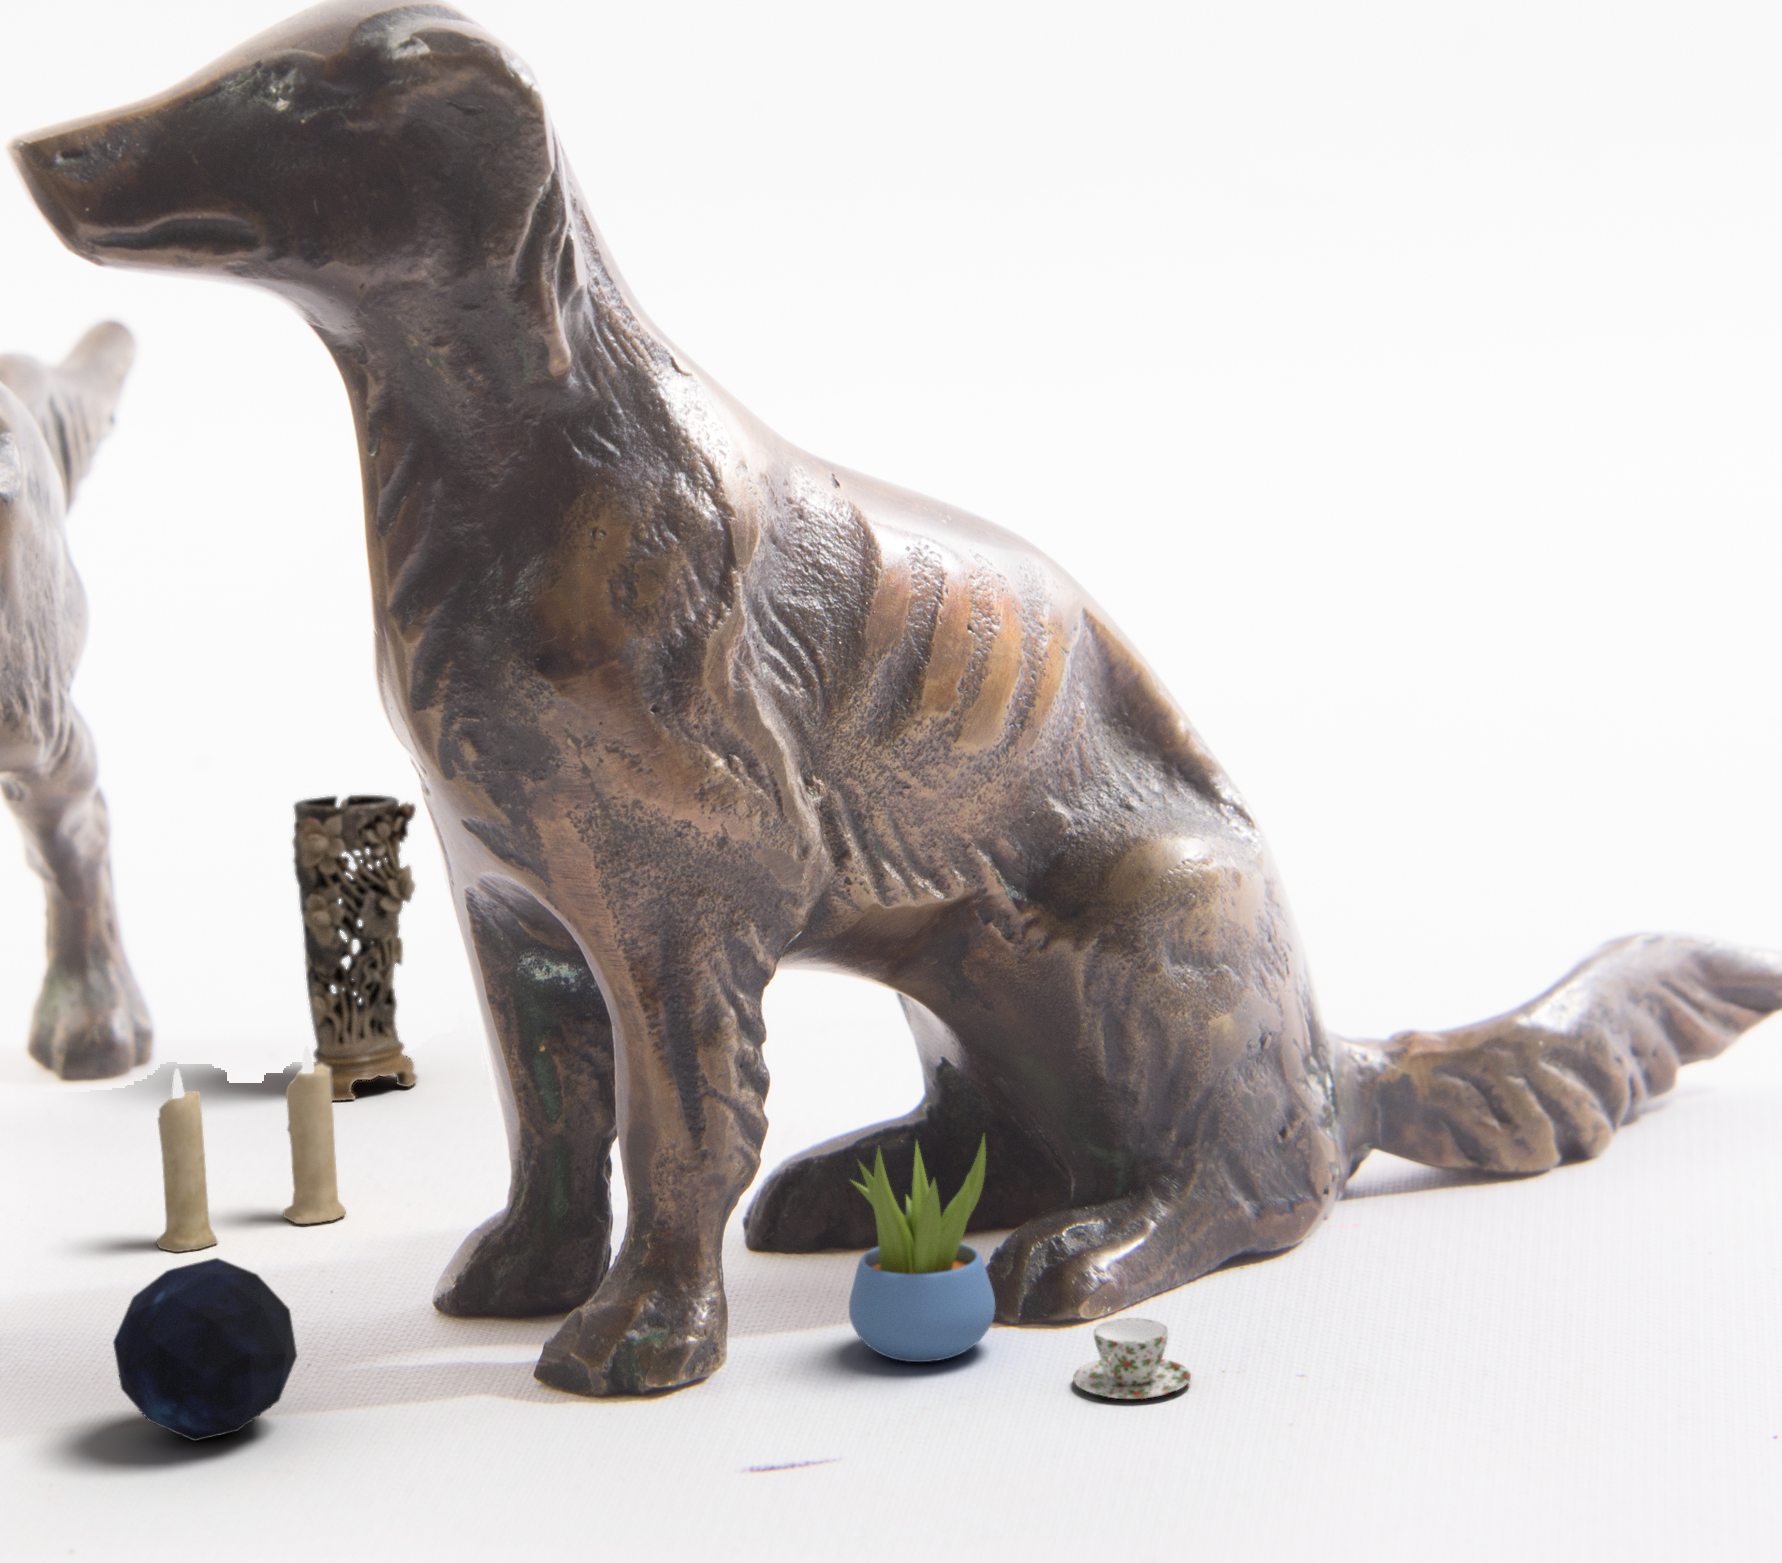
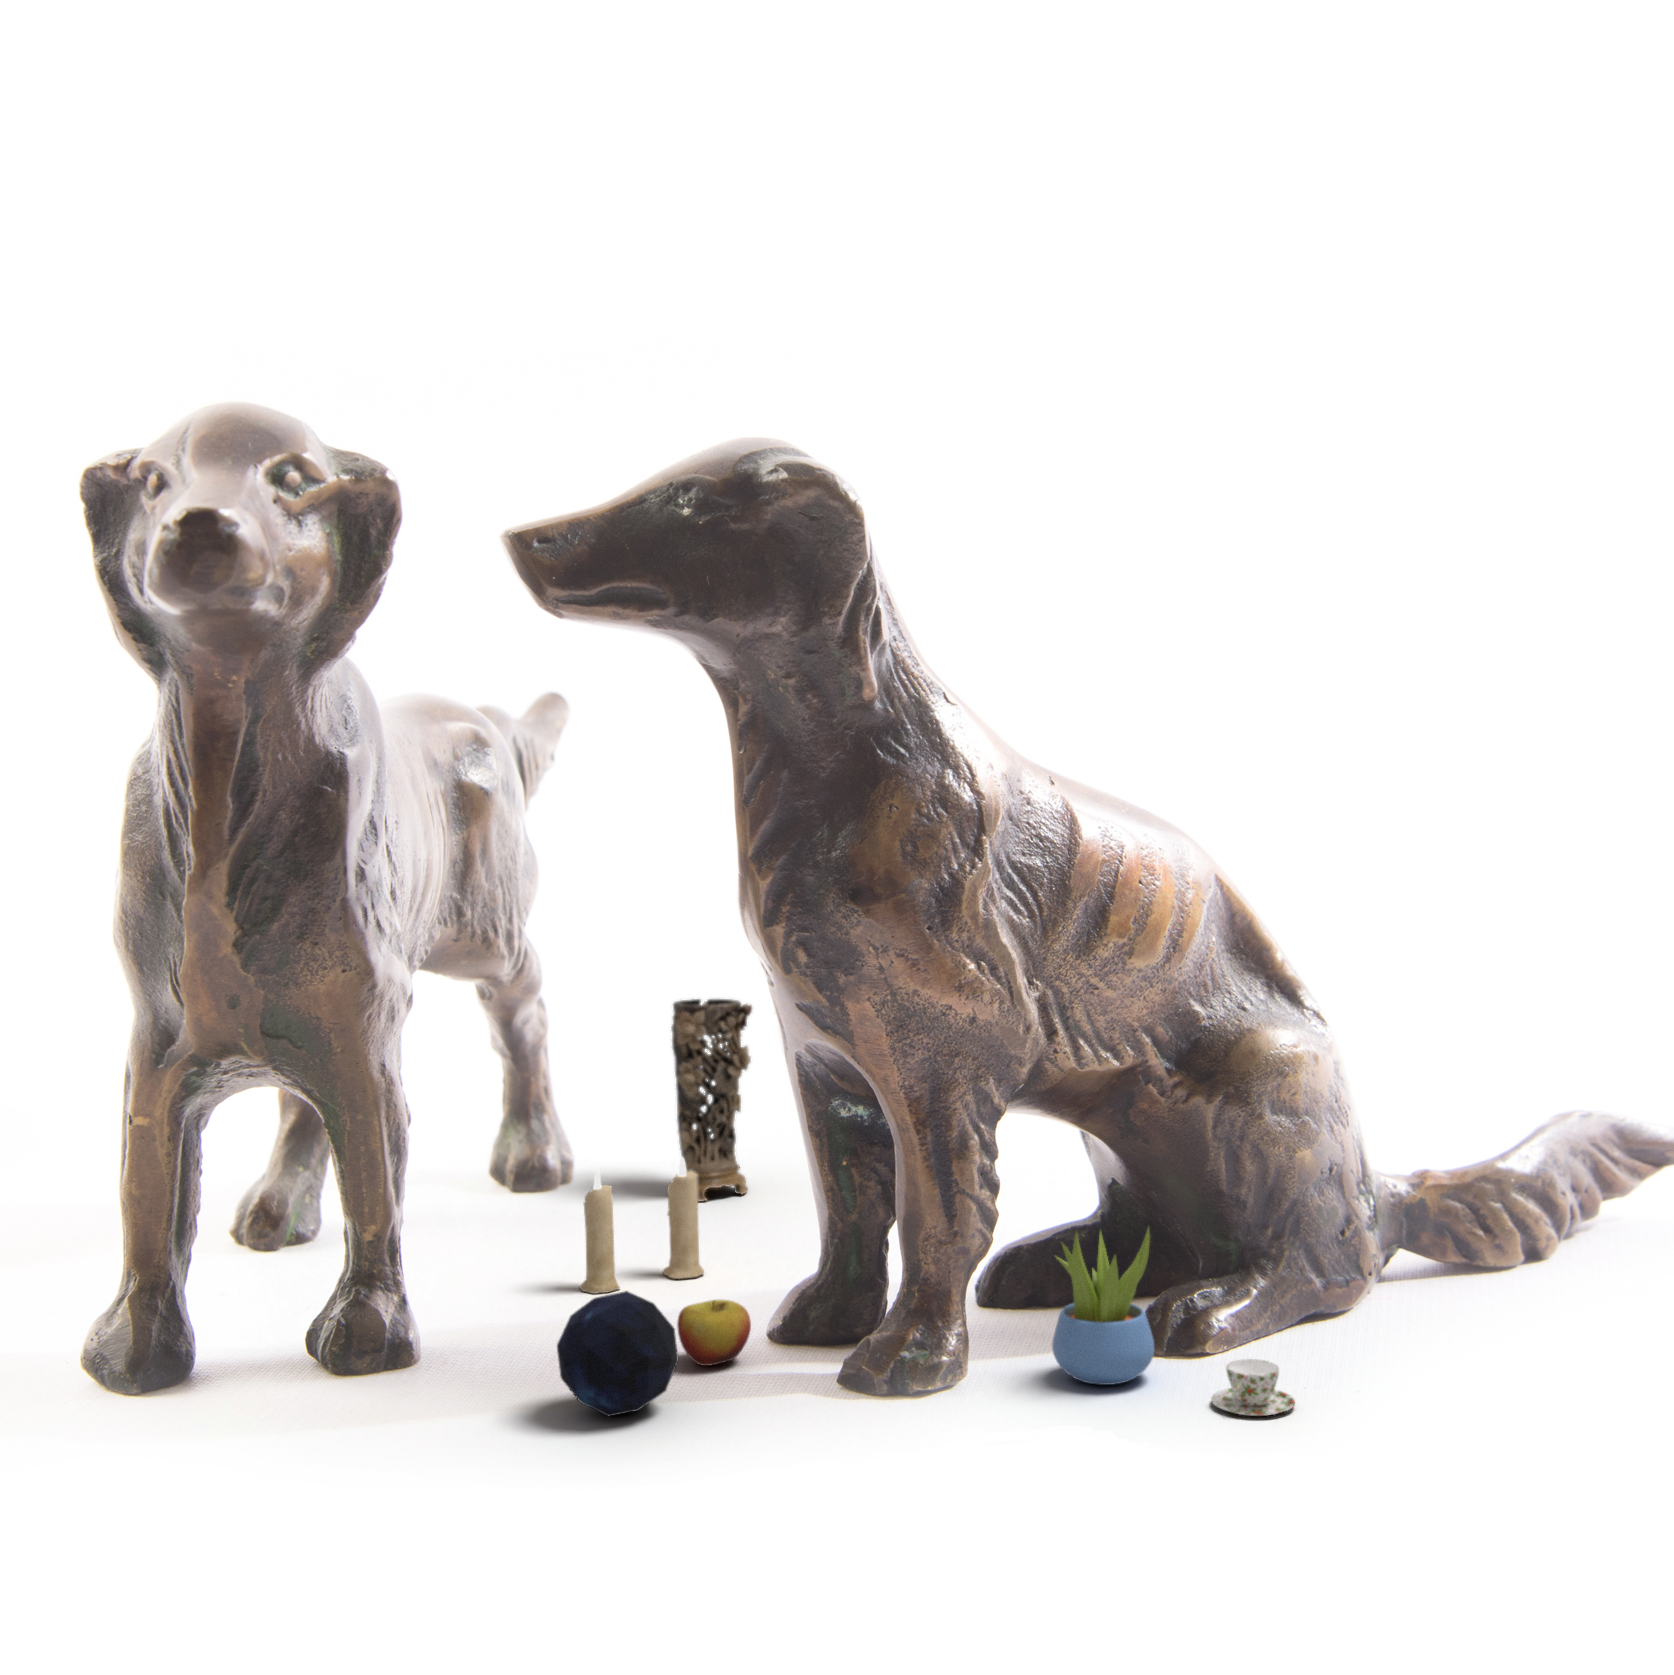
apple: none [299,1260,409,1357] -> present [677,1299,751,1366]

